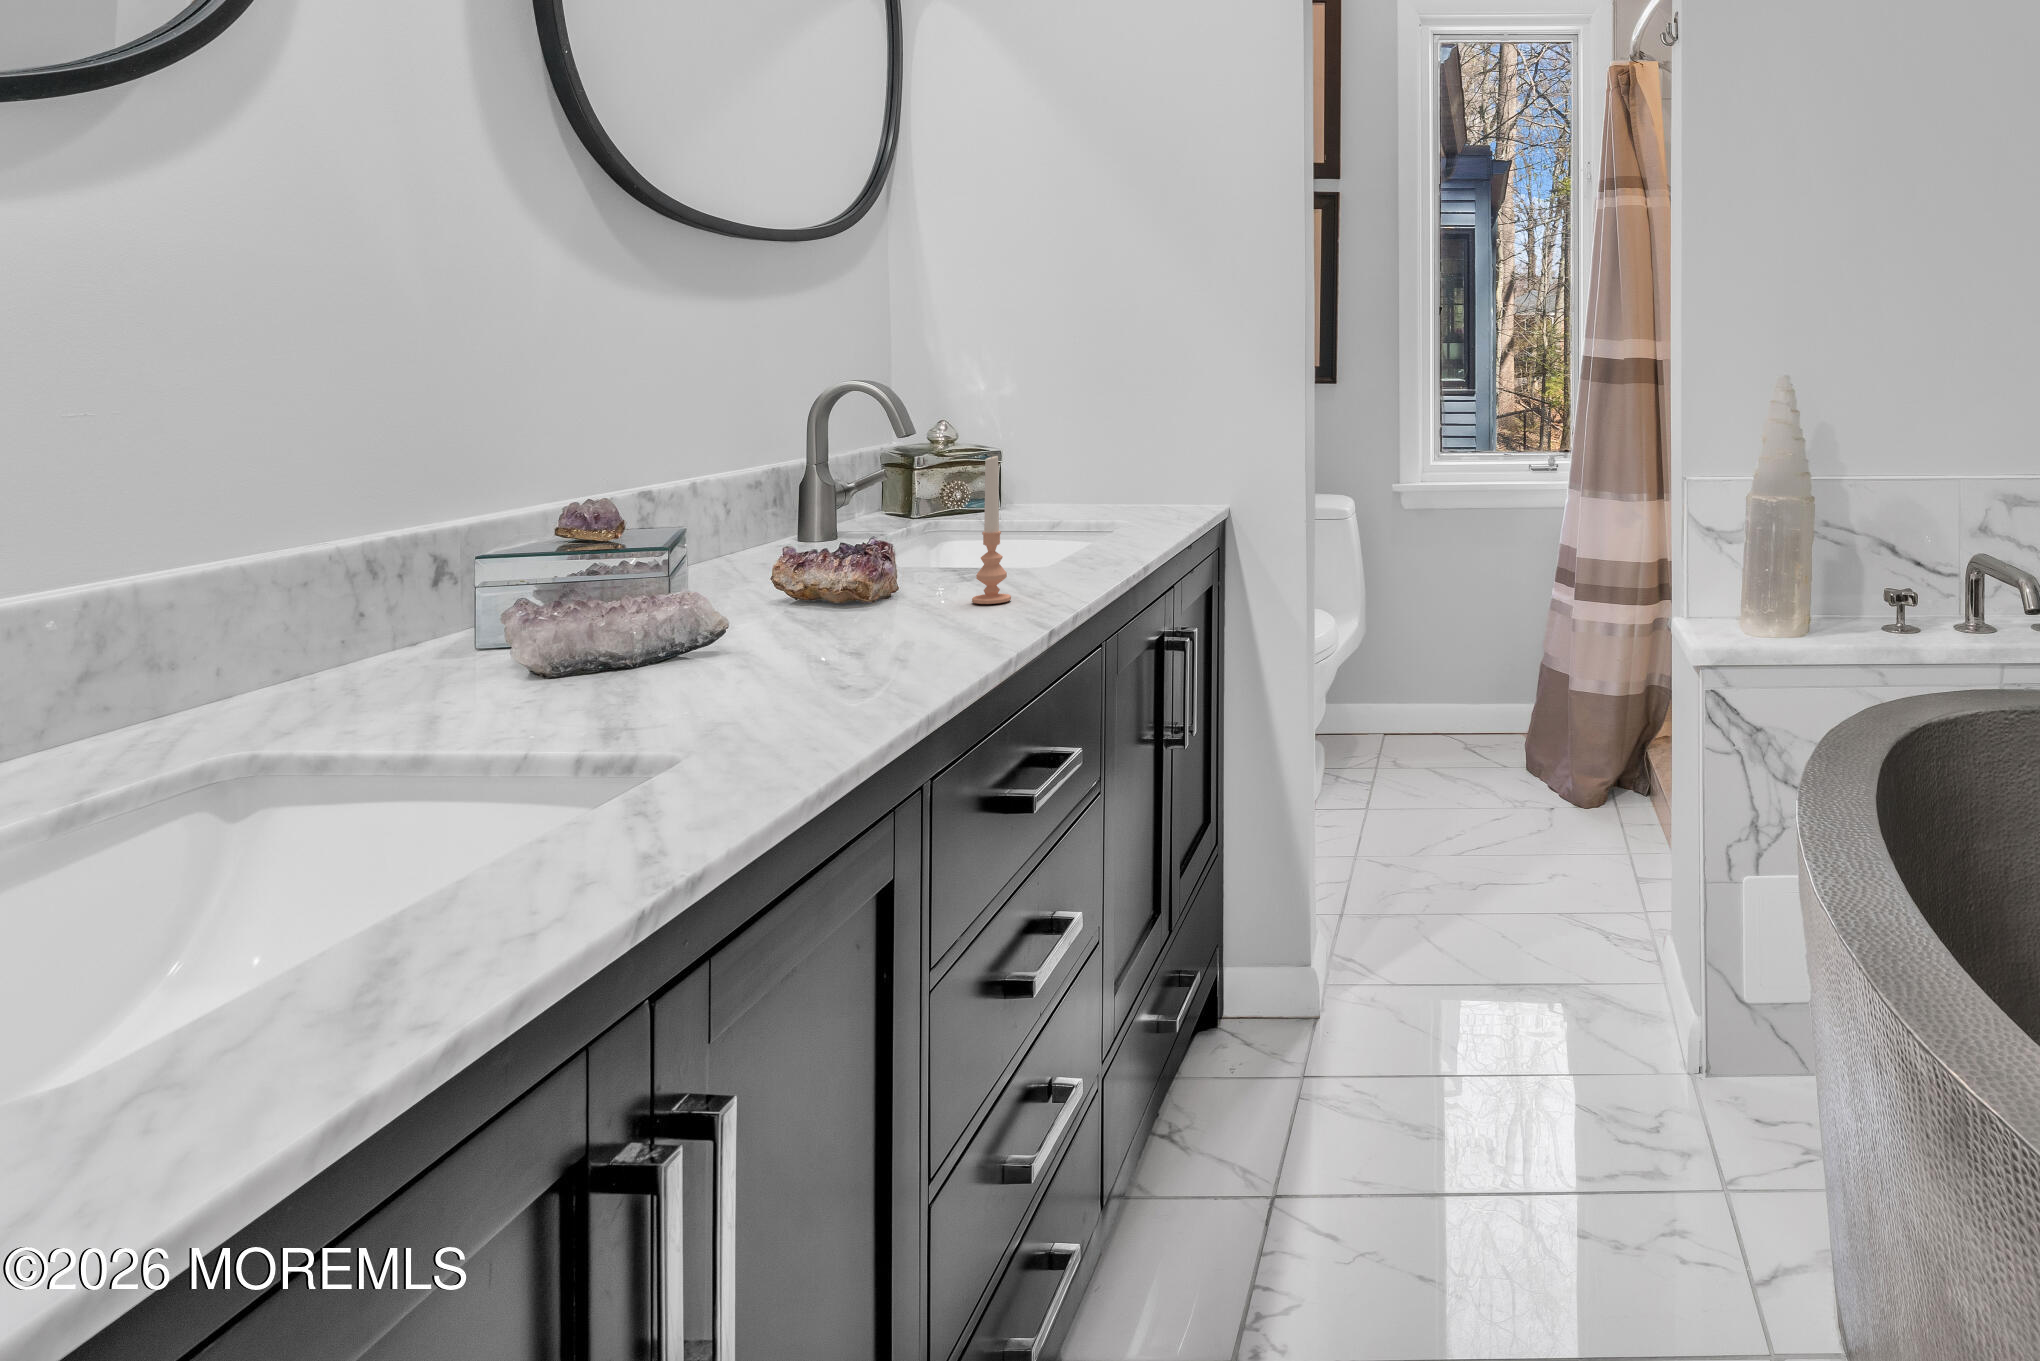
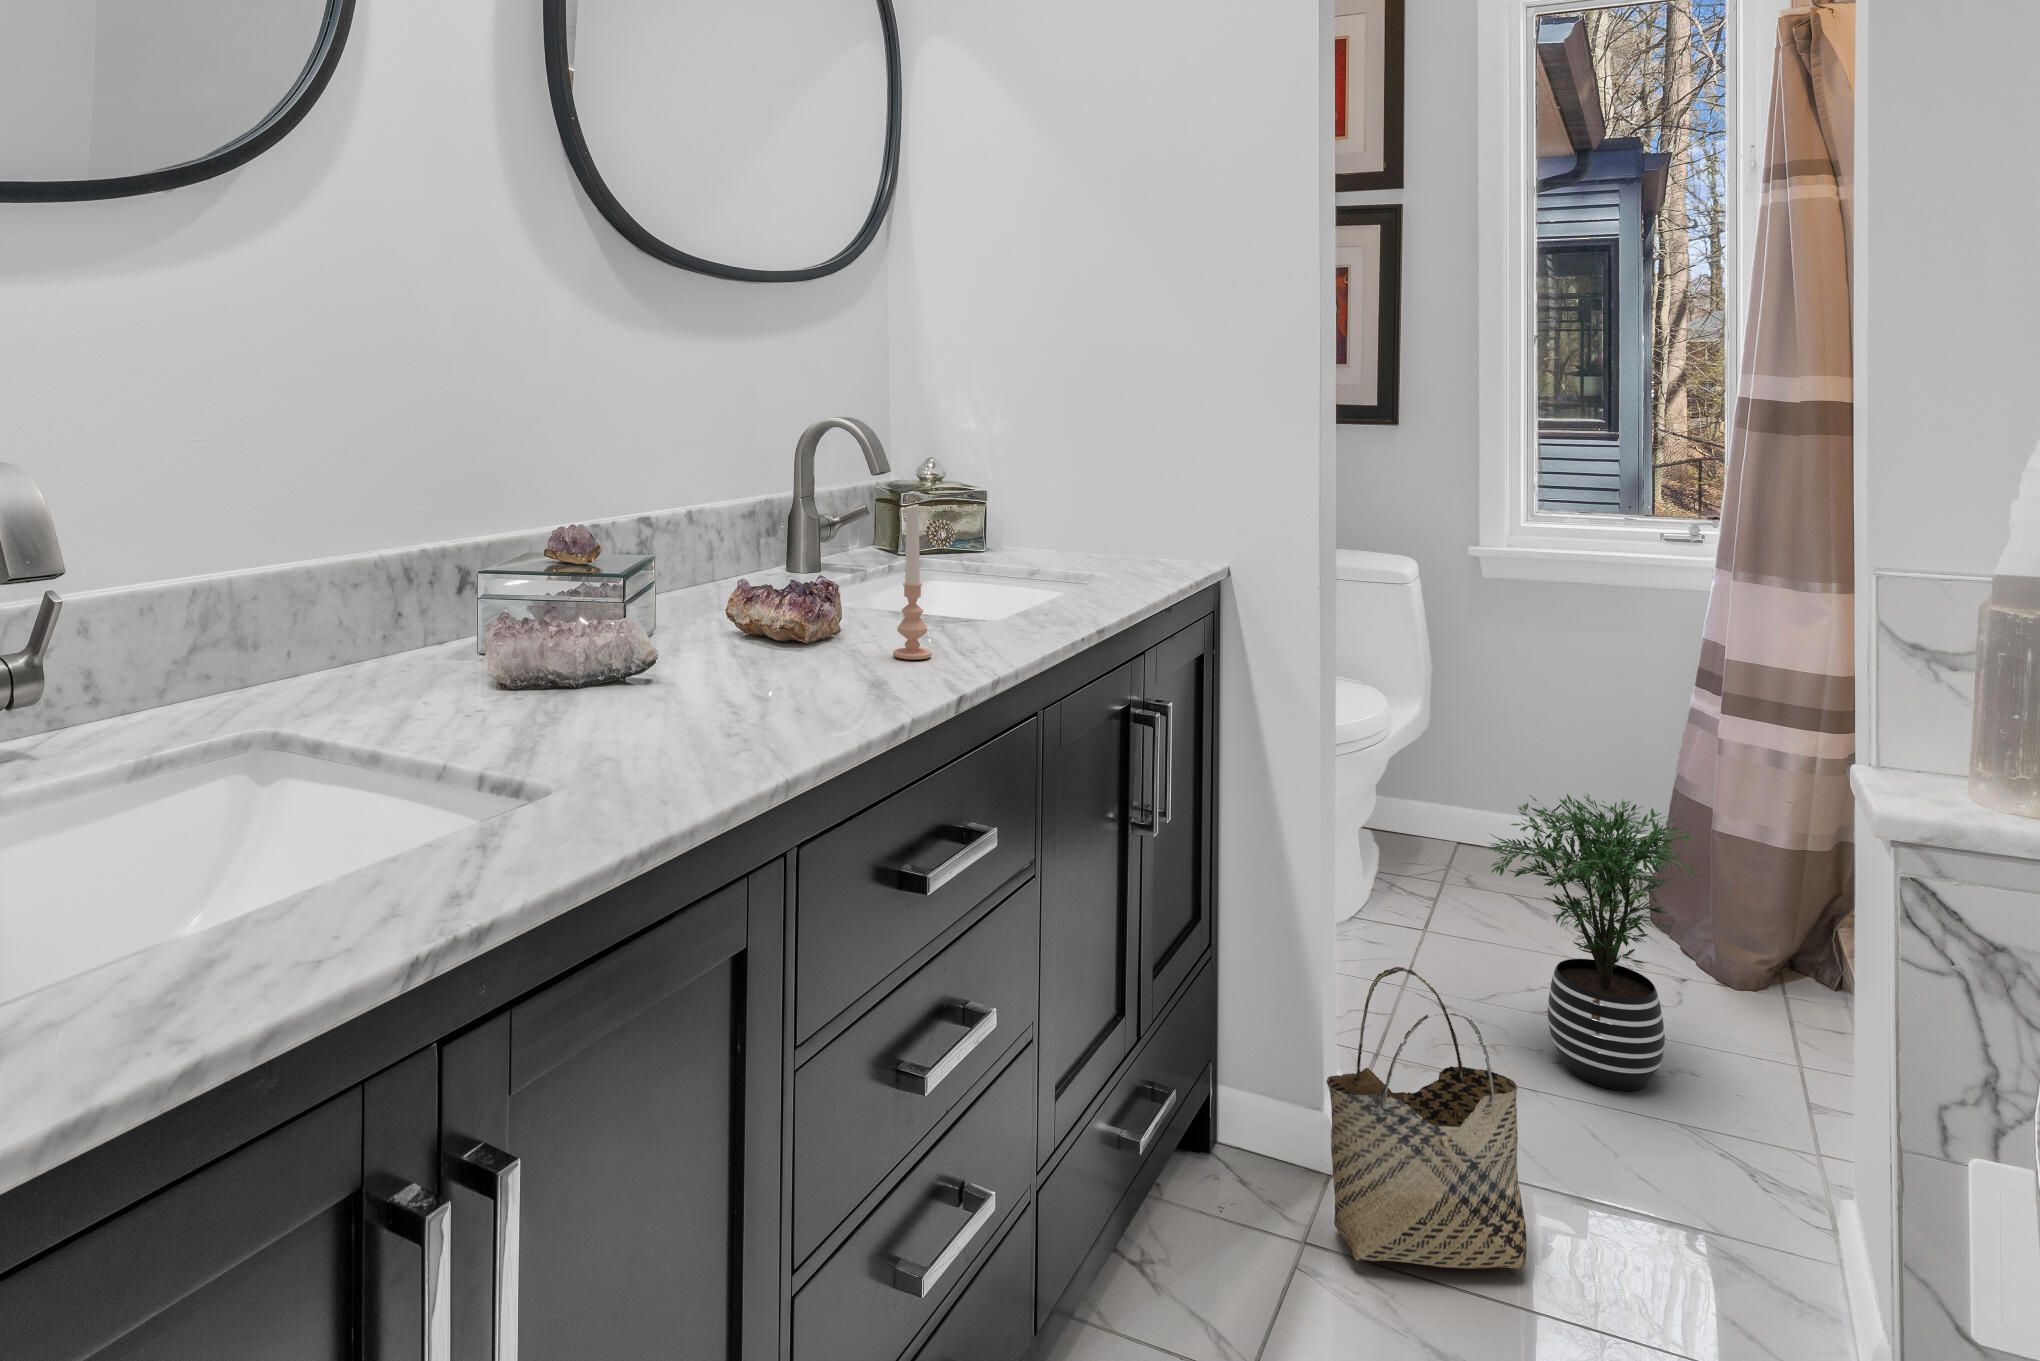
potted plant: none [1425,667,1577,892] -> present [1490,794,1699,1090]
woven basket: none [1326,824,1468,1067] -> present [1326,967,1527,1269]

